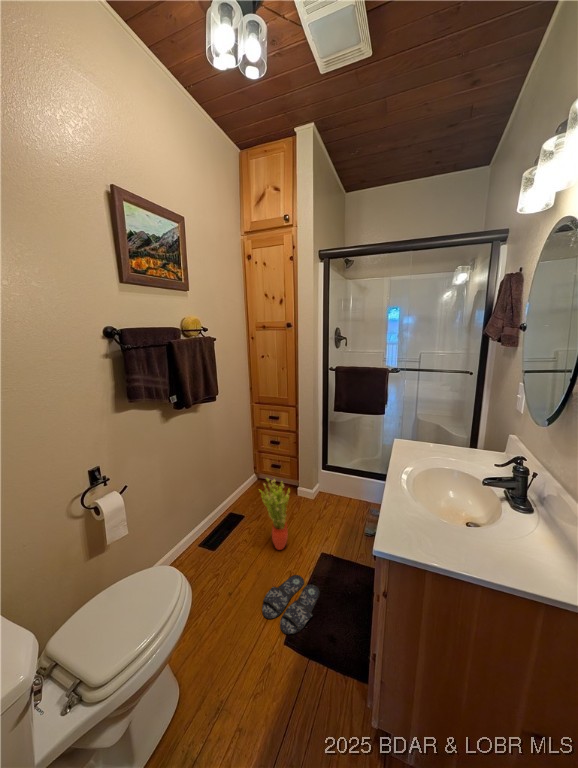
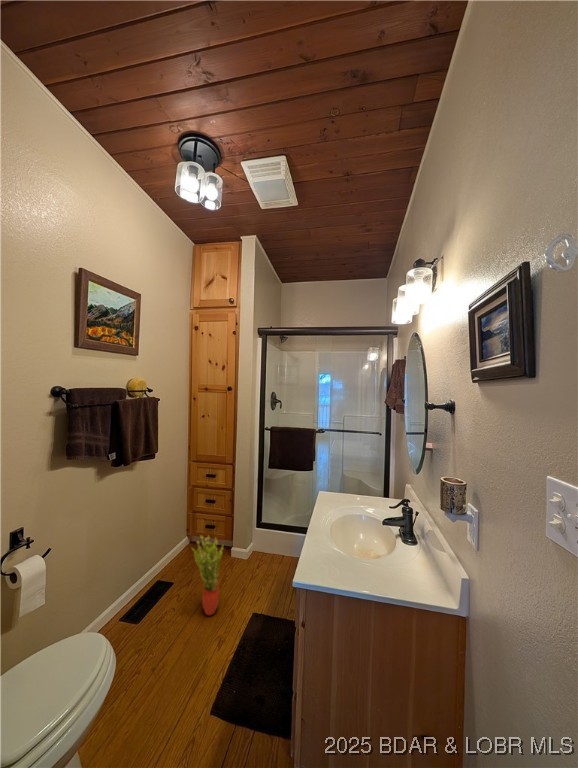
slippers: present [262,575,320,634] -> none [188,639,249,703]

